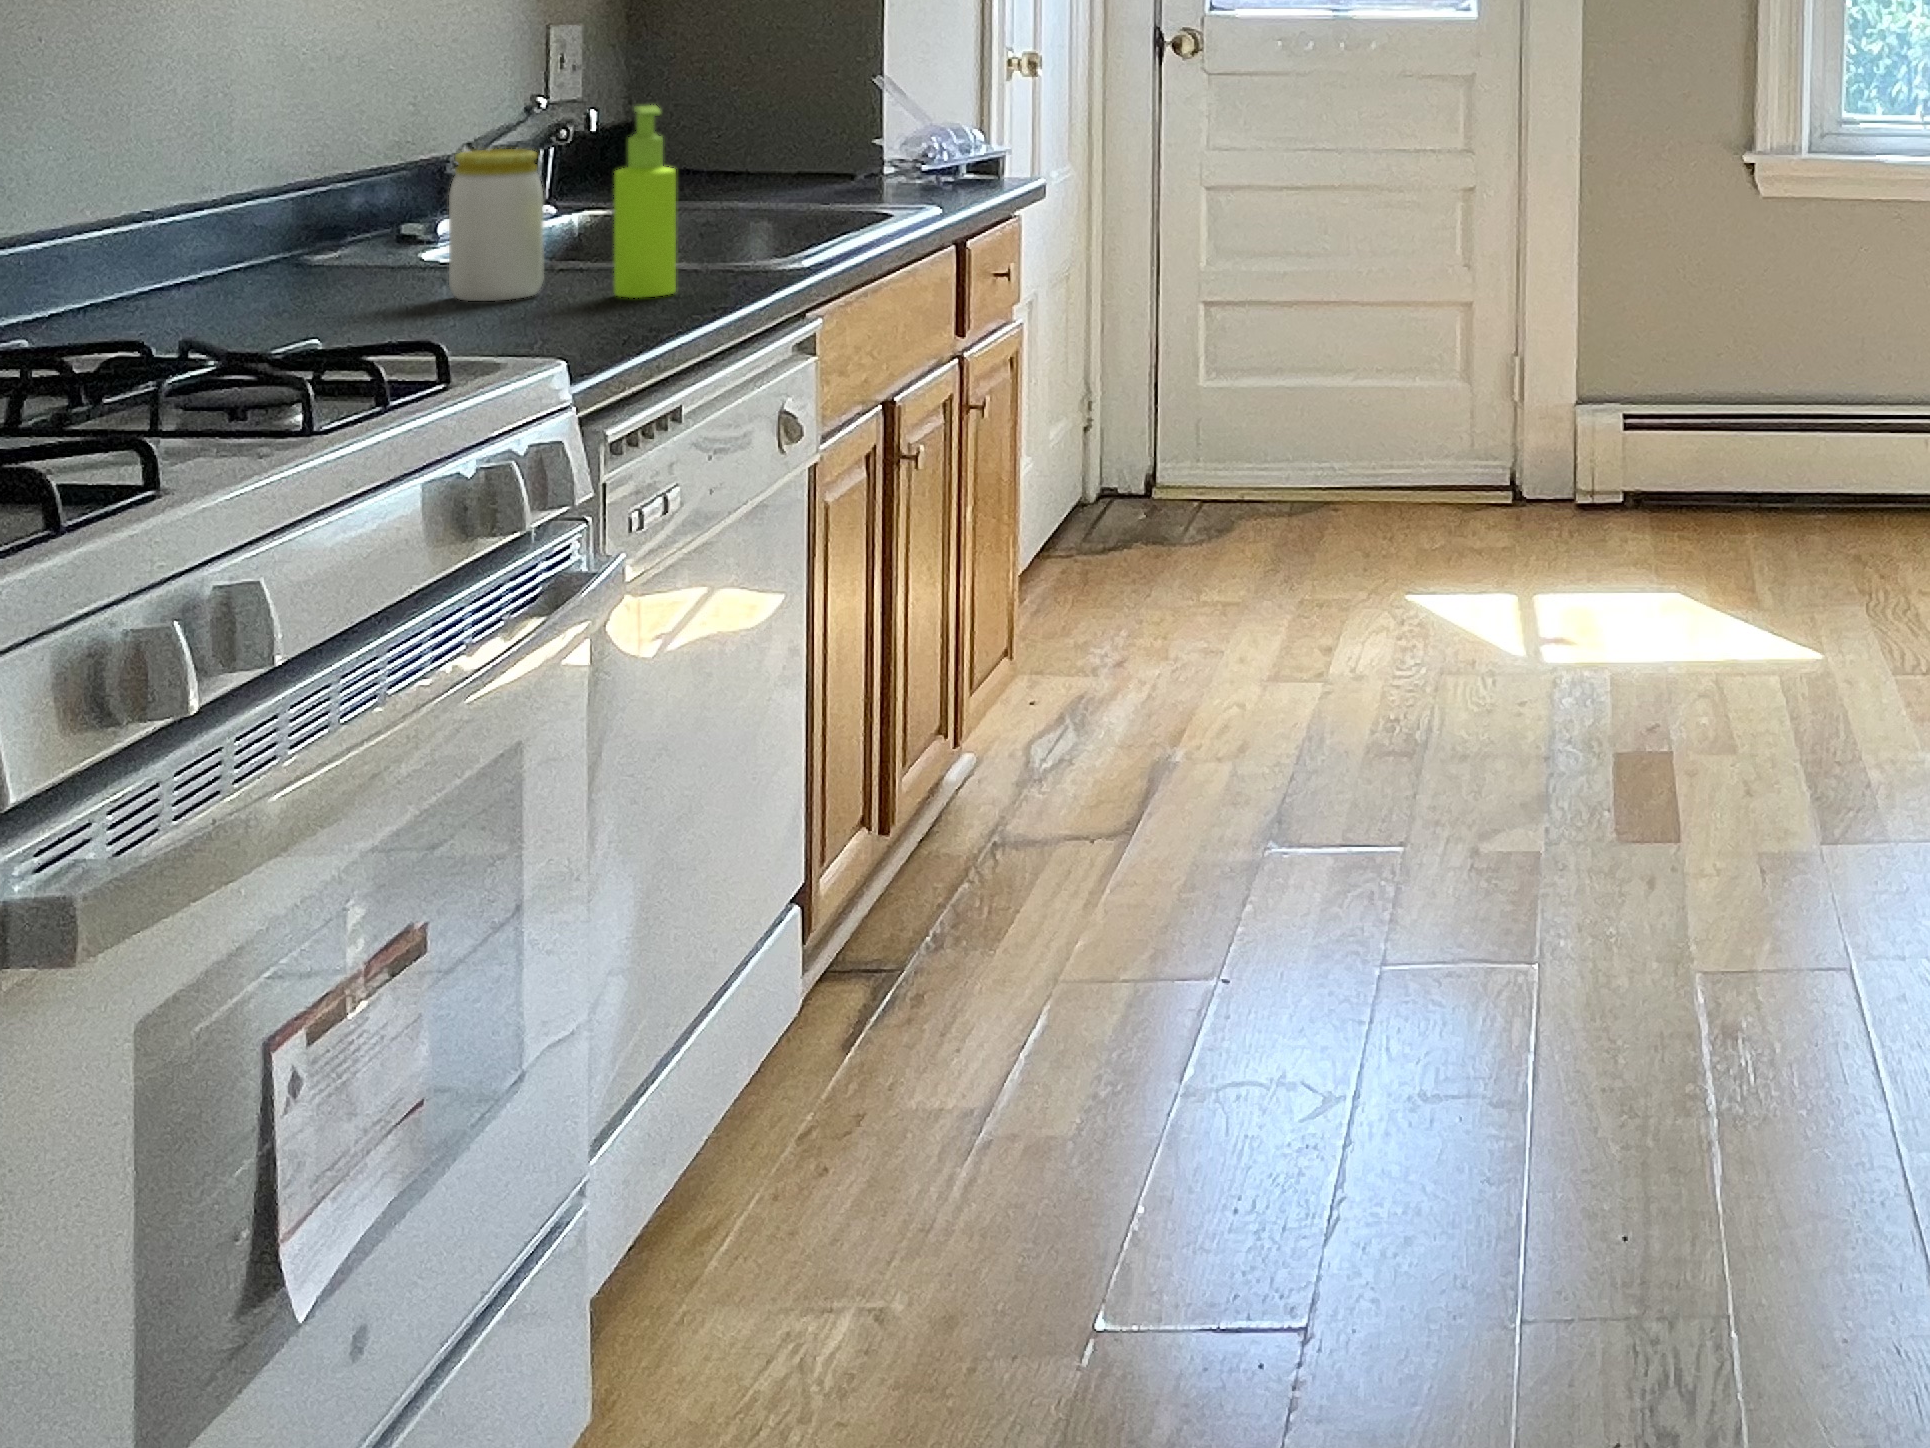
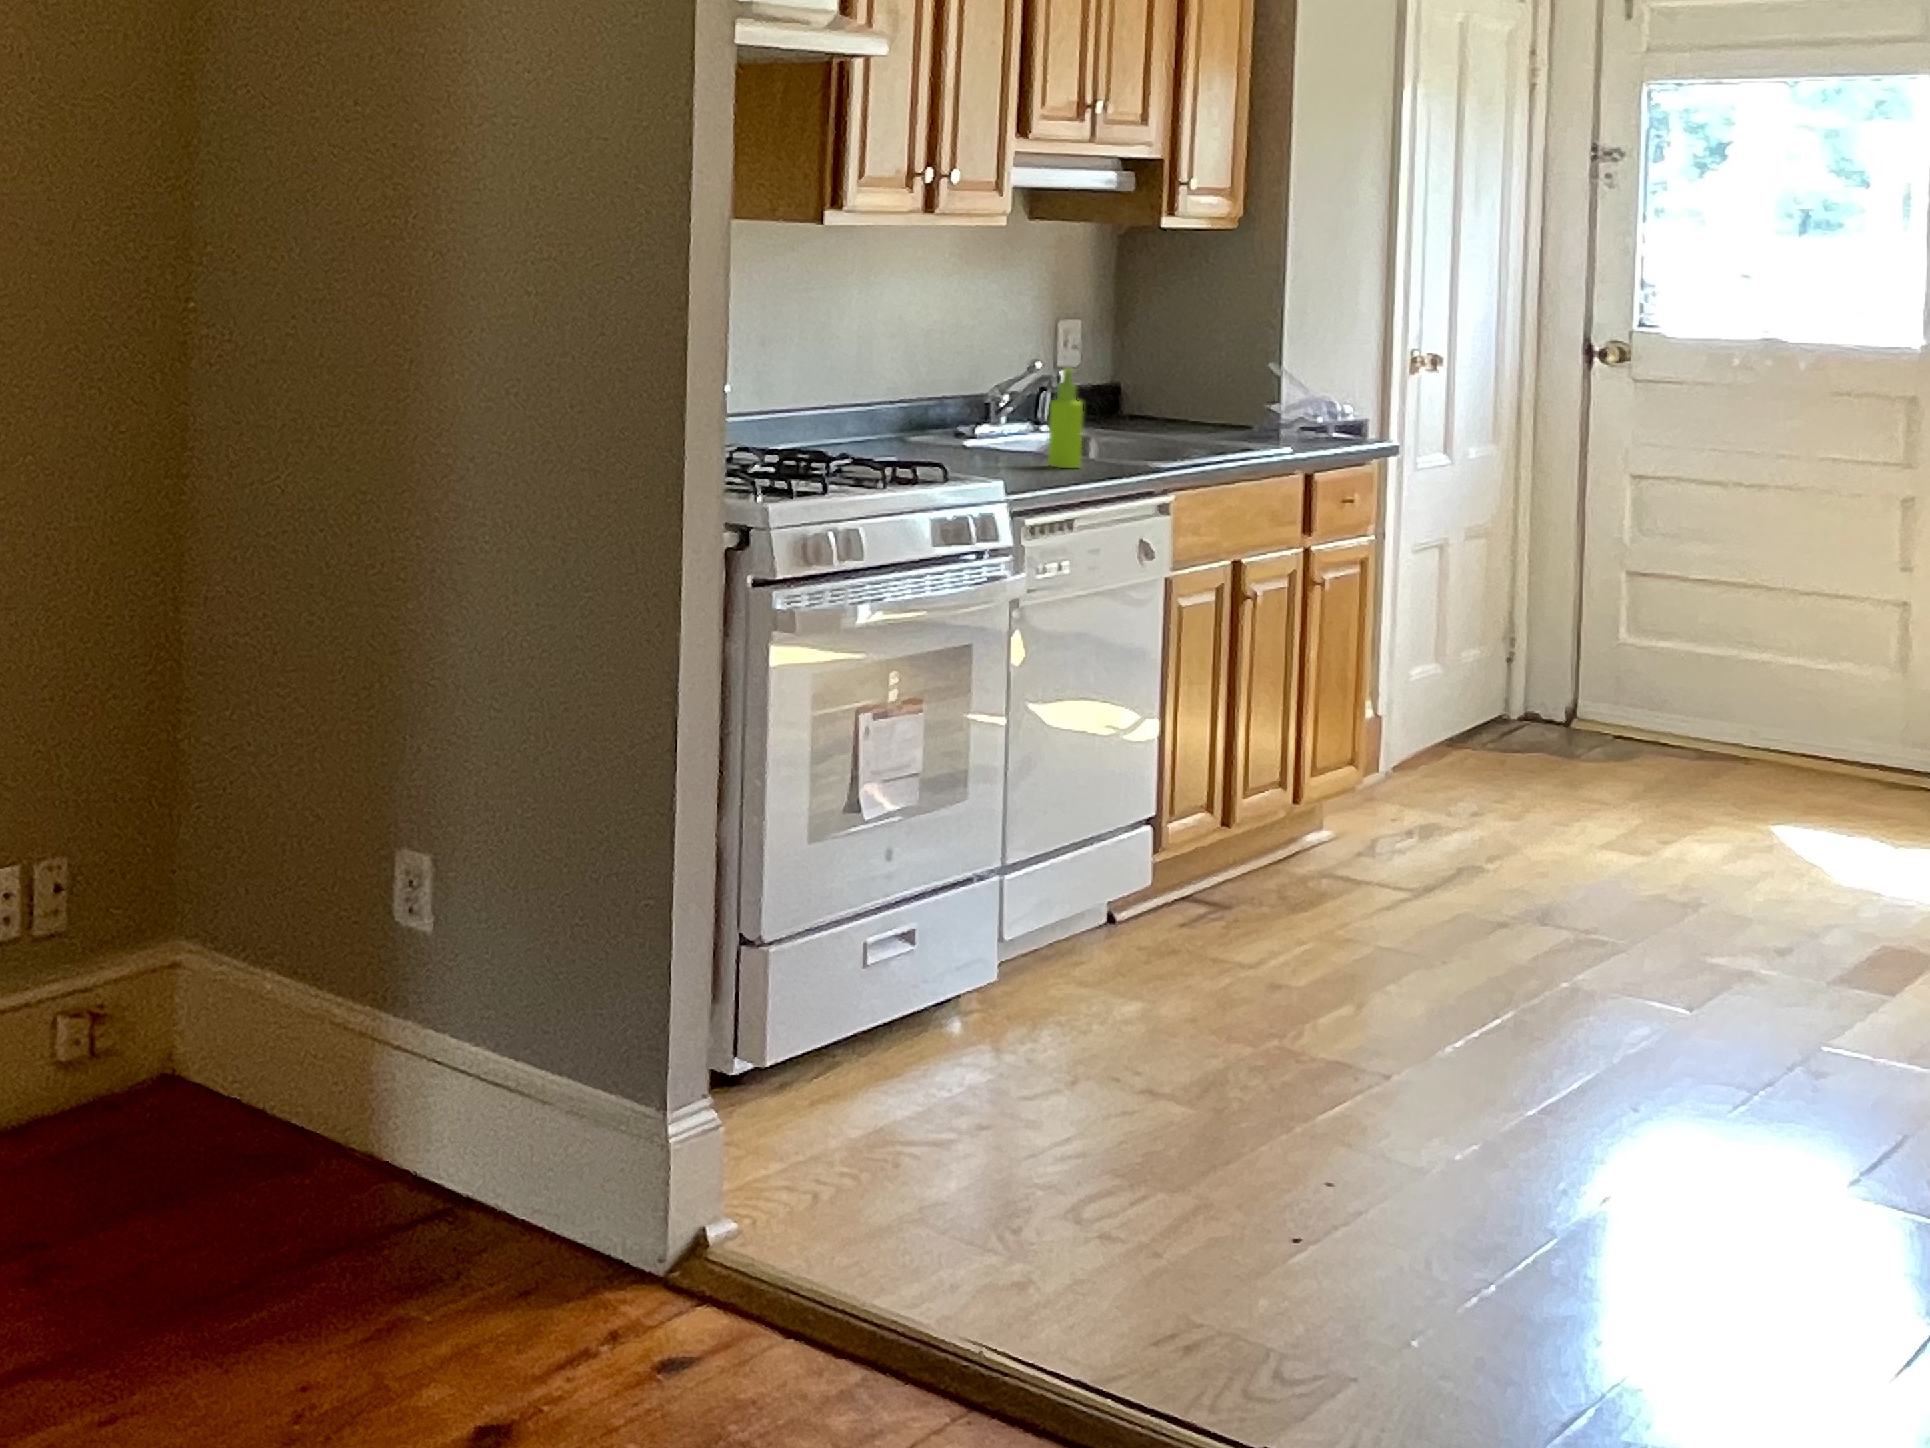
jar: present [449,149,543,301] -> none [967,385,1015,461]

